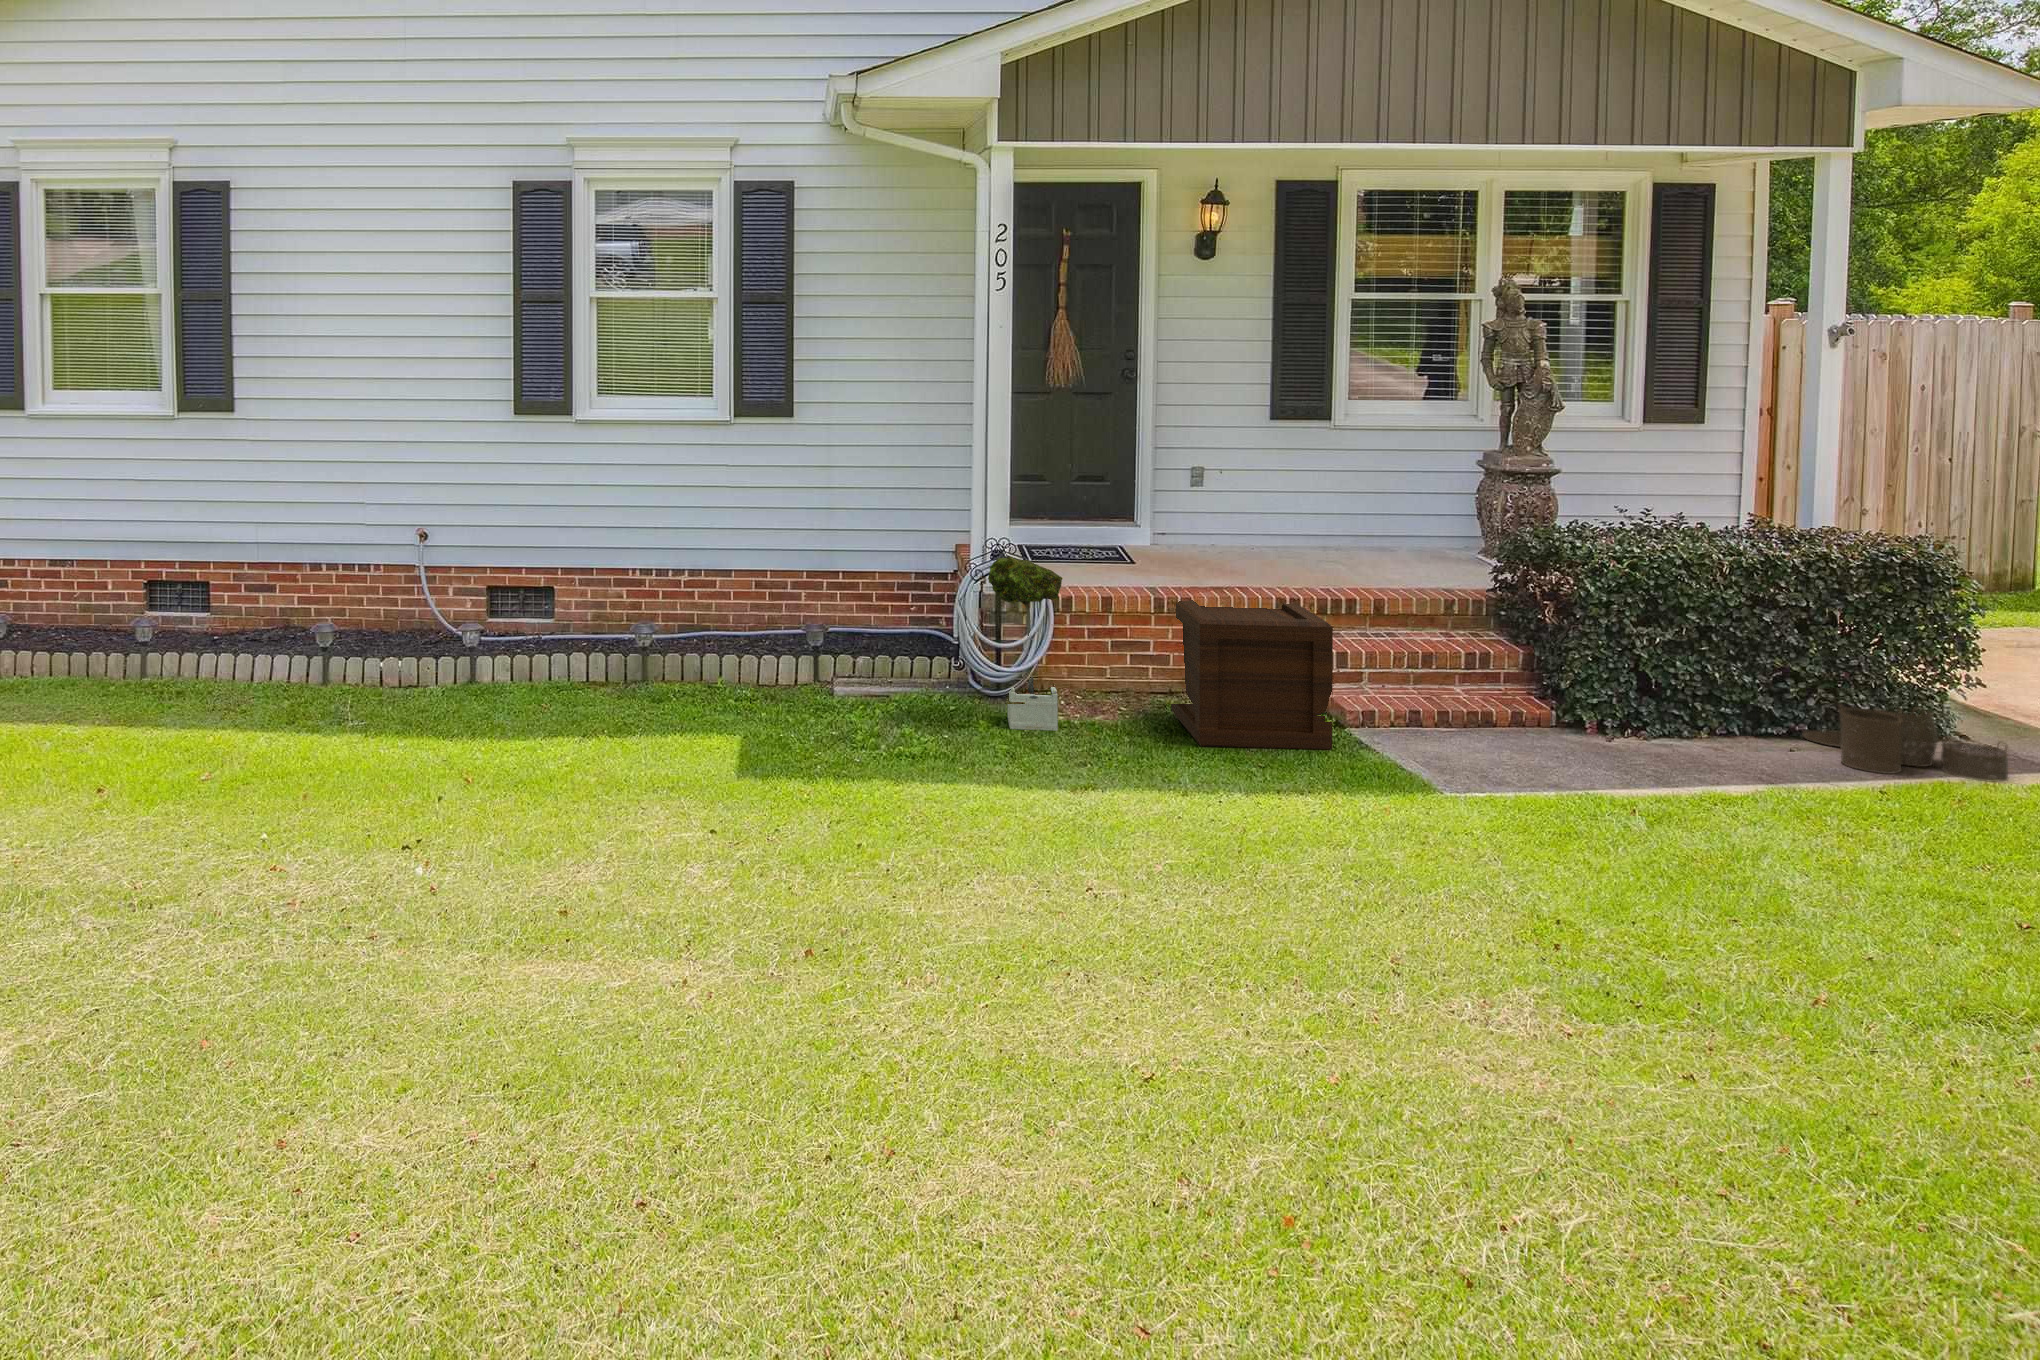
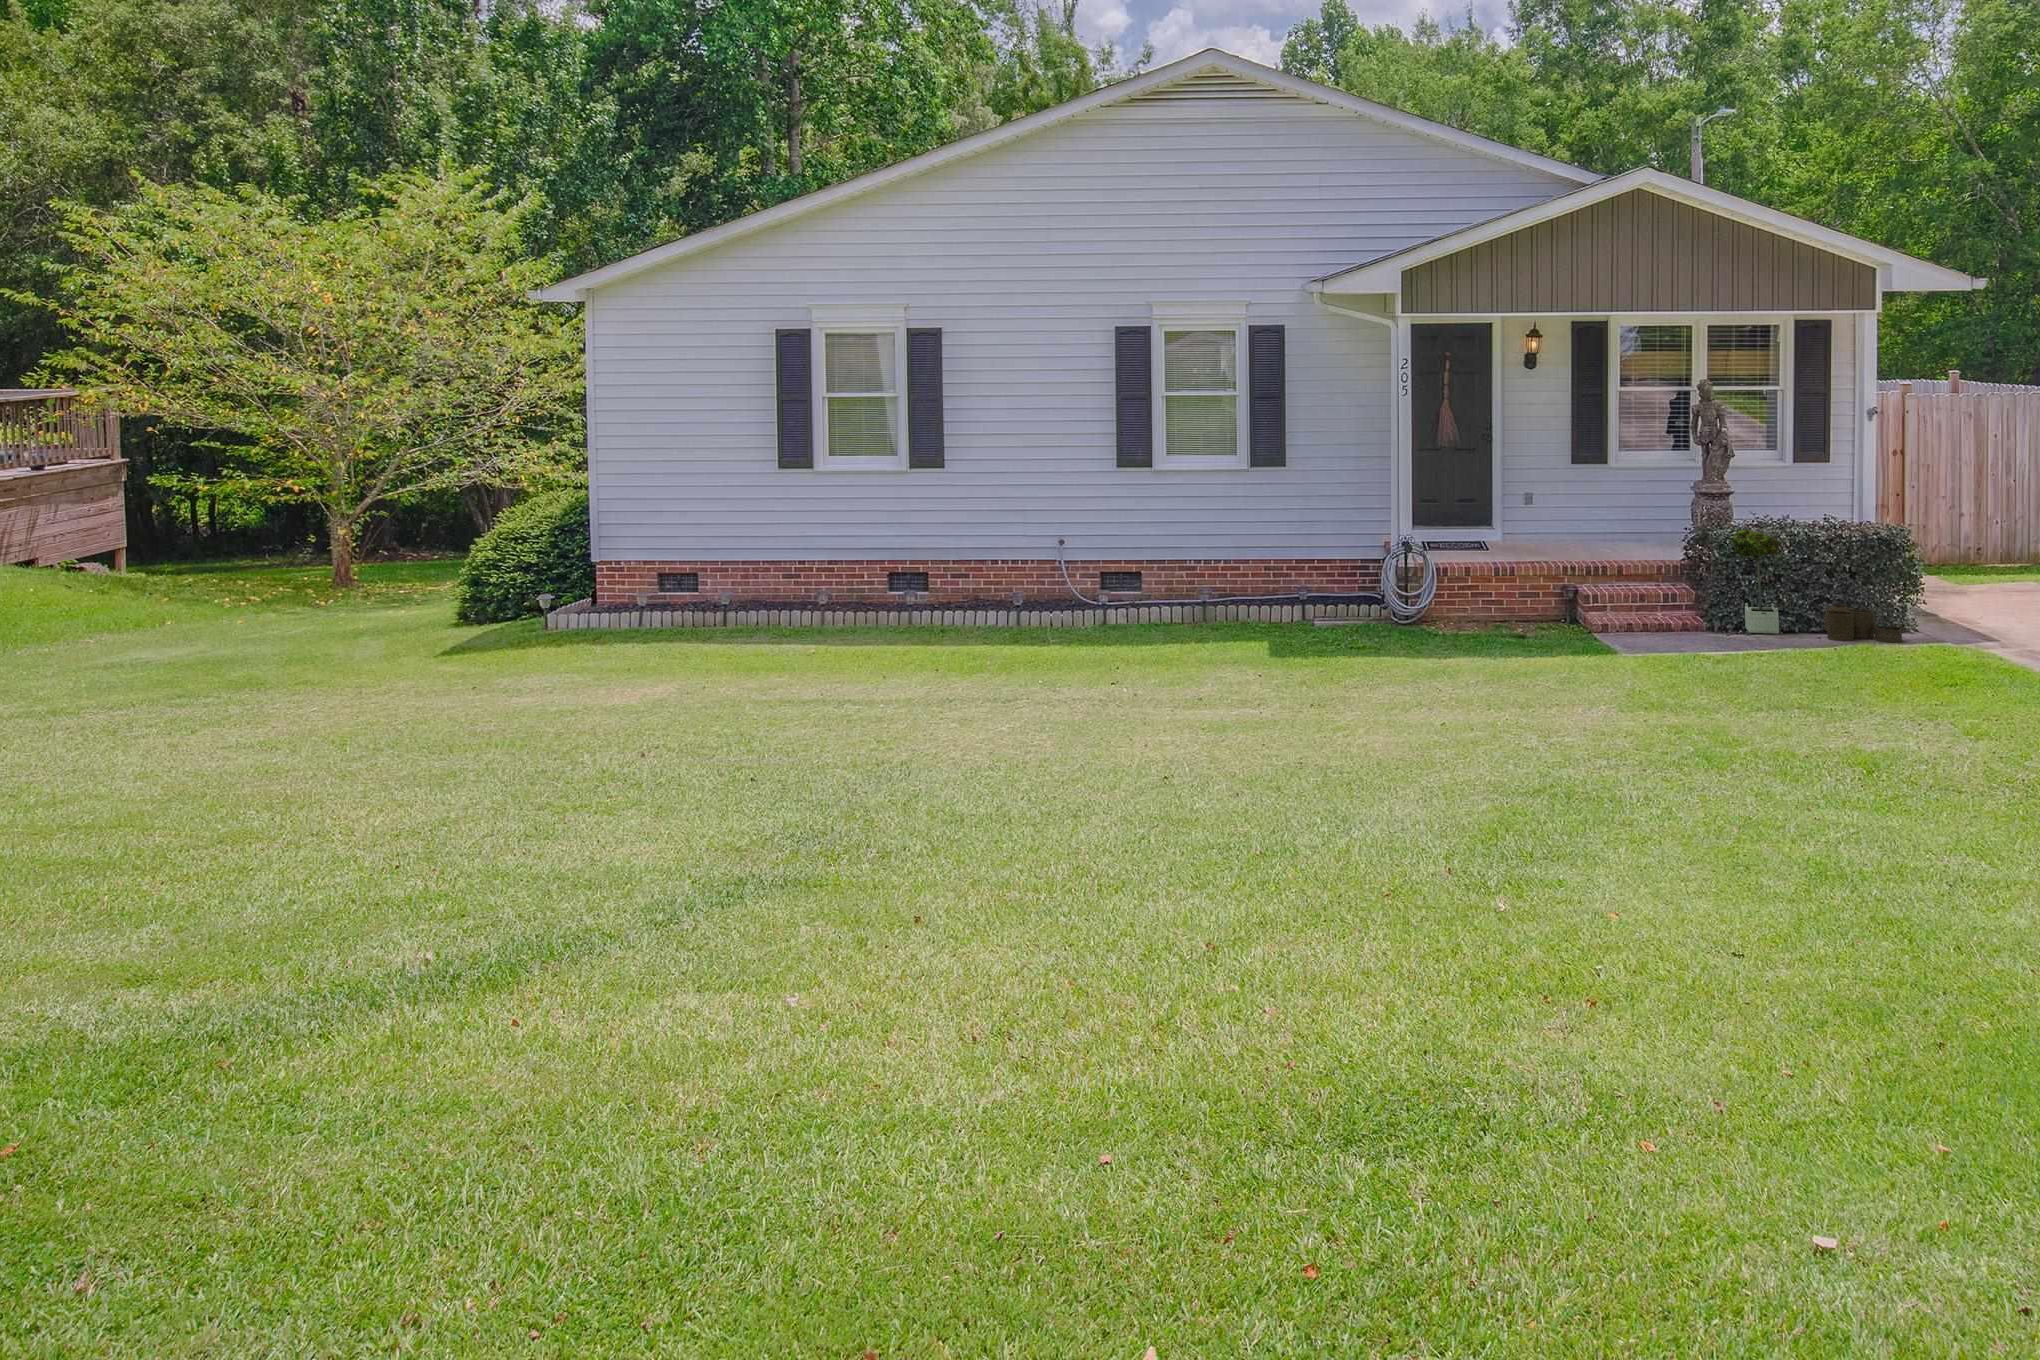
potted tree: present [988,557,1062,731] -> present [1732,529,1779,634]
wooden crate: present [1171,600,1333,750] -> none [1504,566,1584,646]

